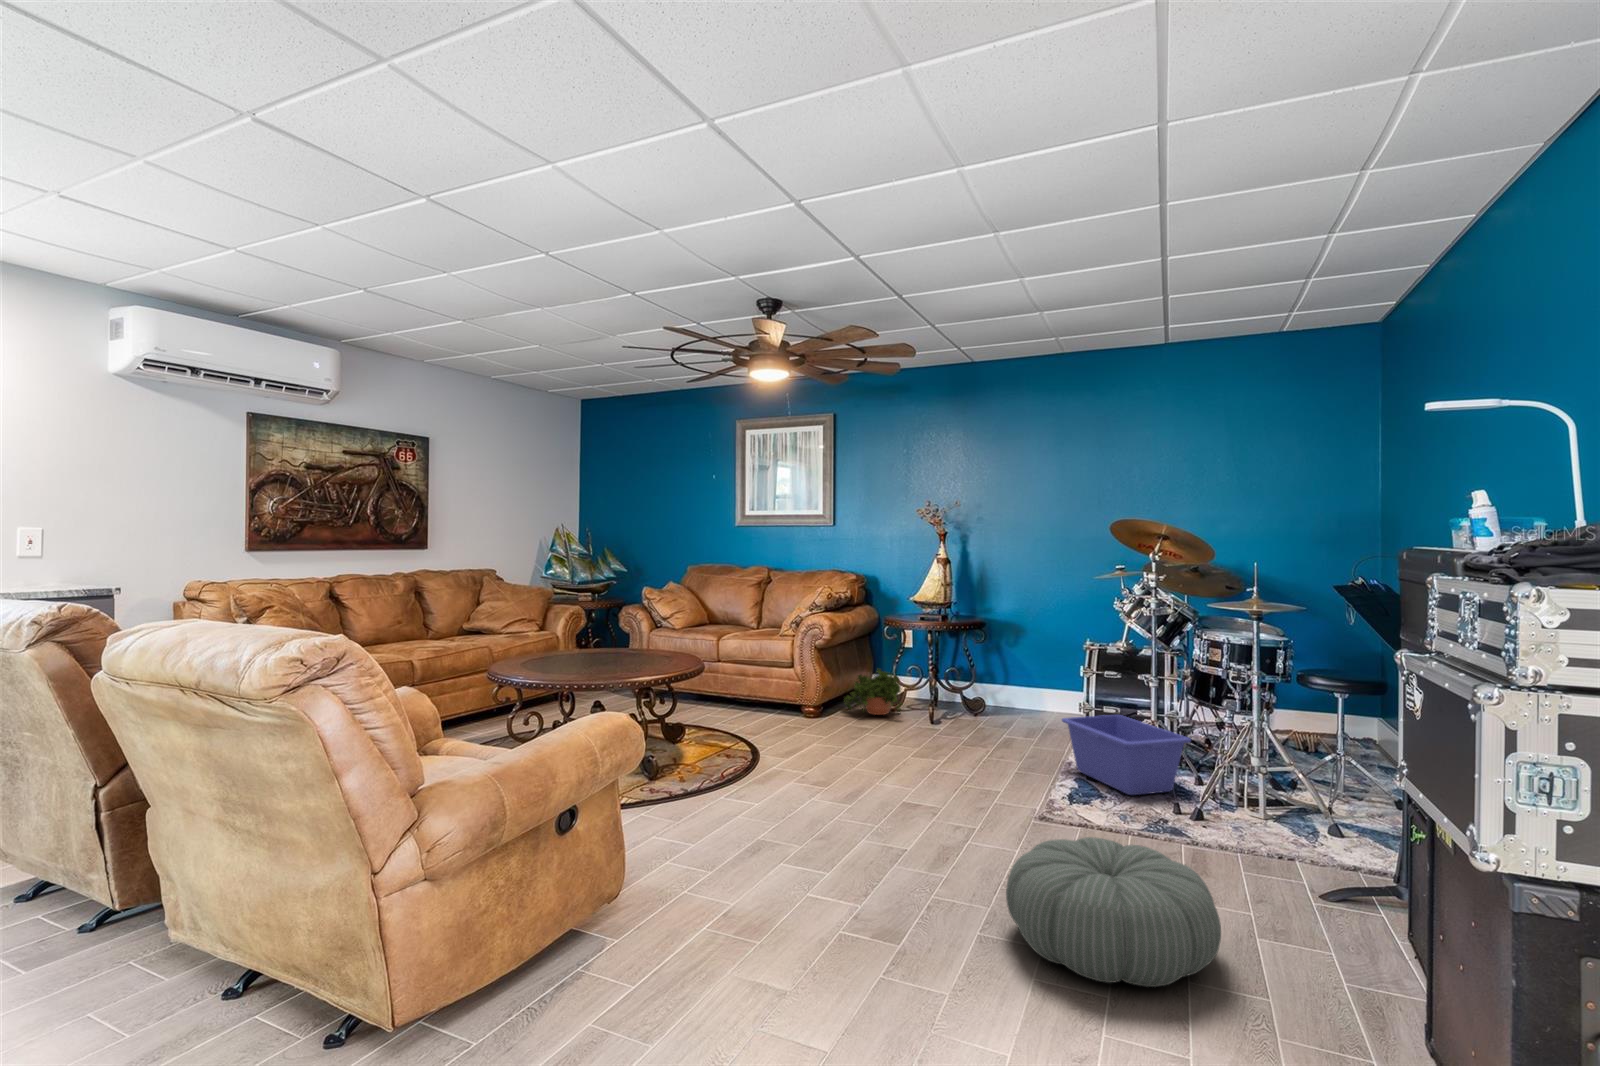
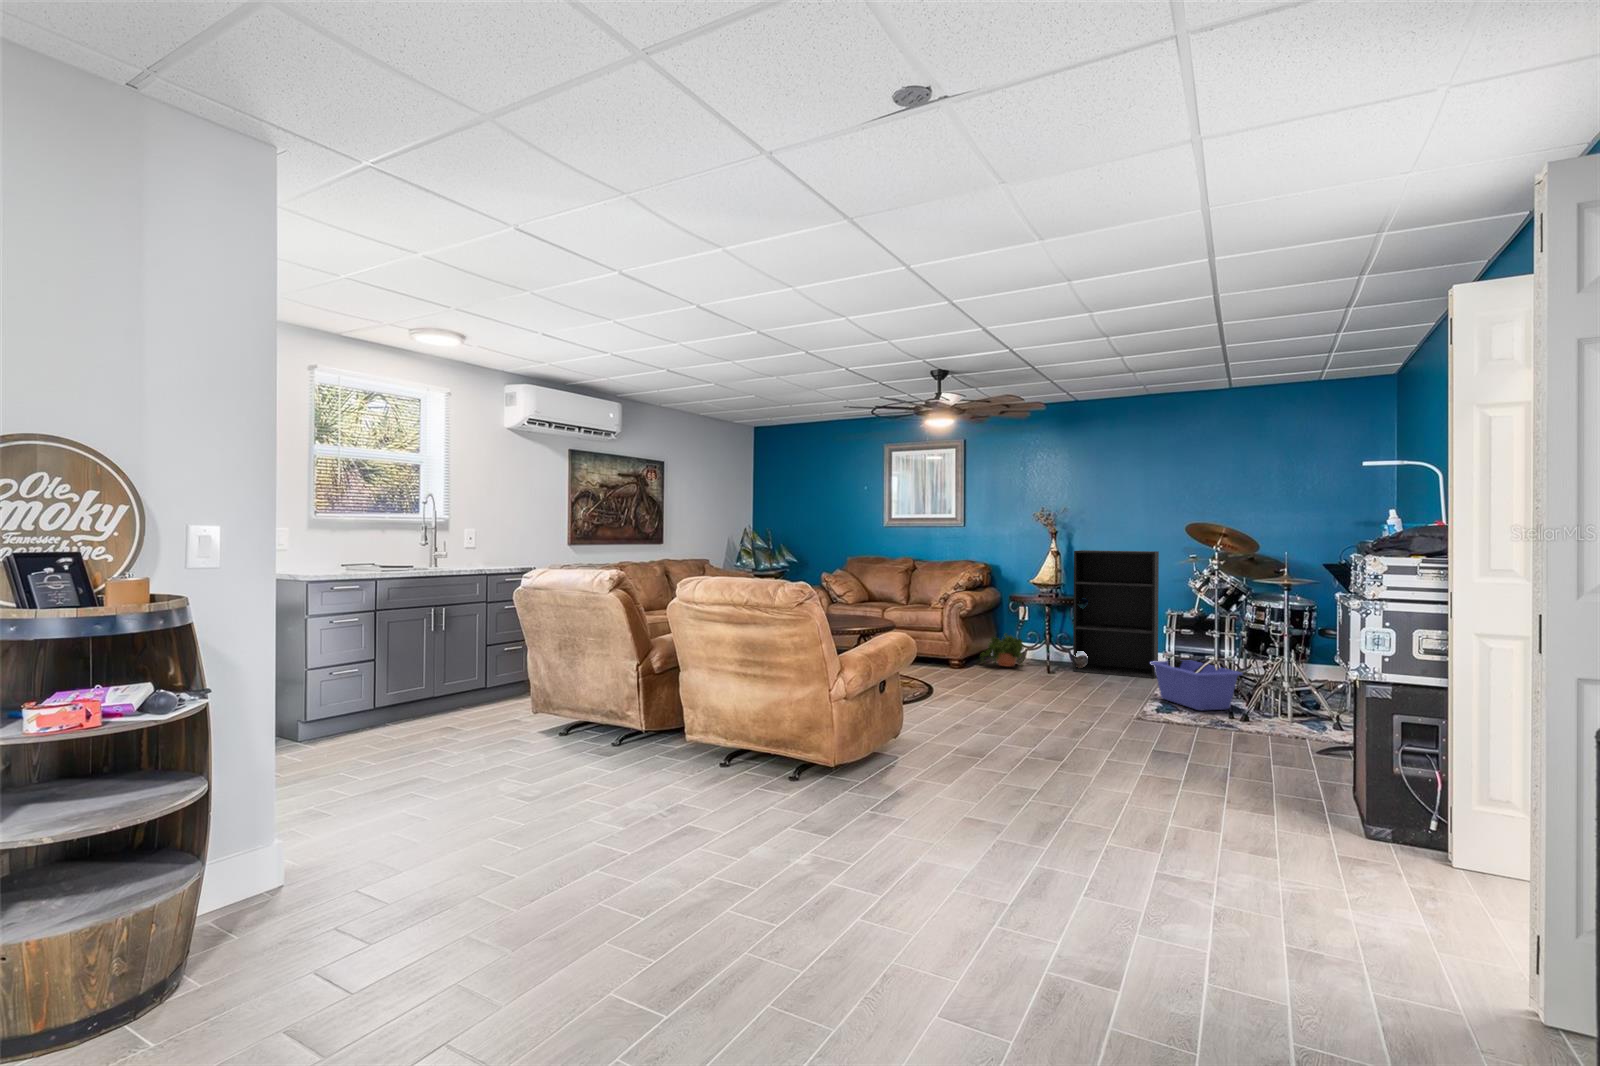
bookshelf: none [965,557,1077,731] -> present [1073,550,1159,678]
pouf: present [1006,837,1221,987] -> none [1123,712,1250,780]

